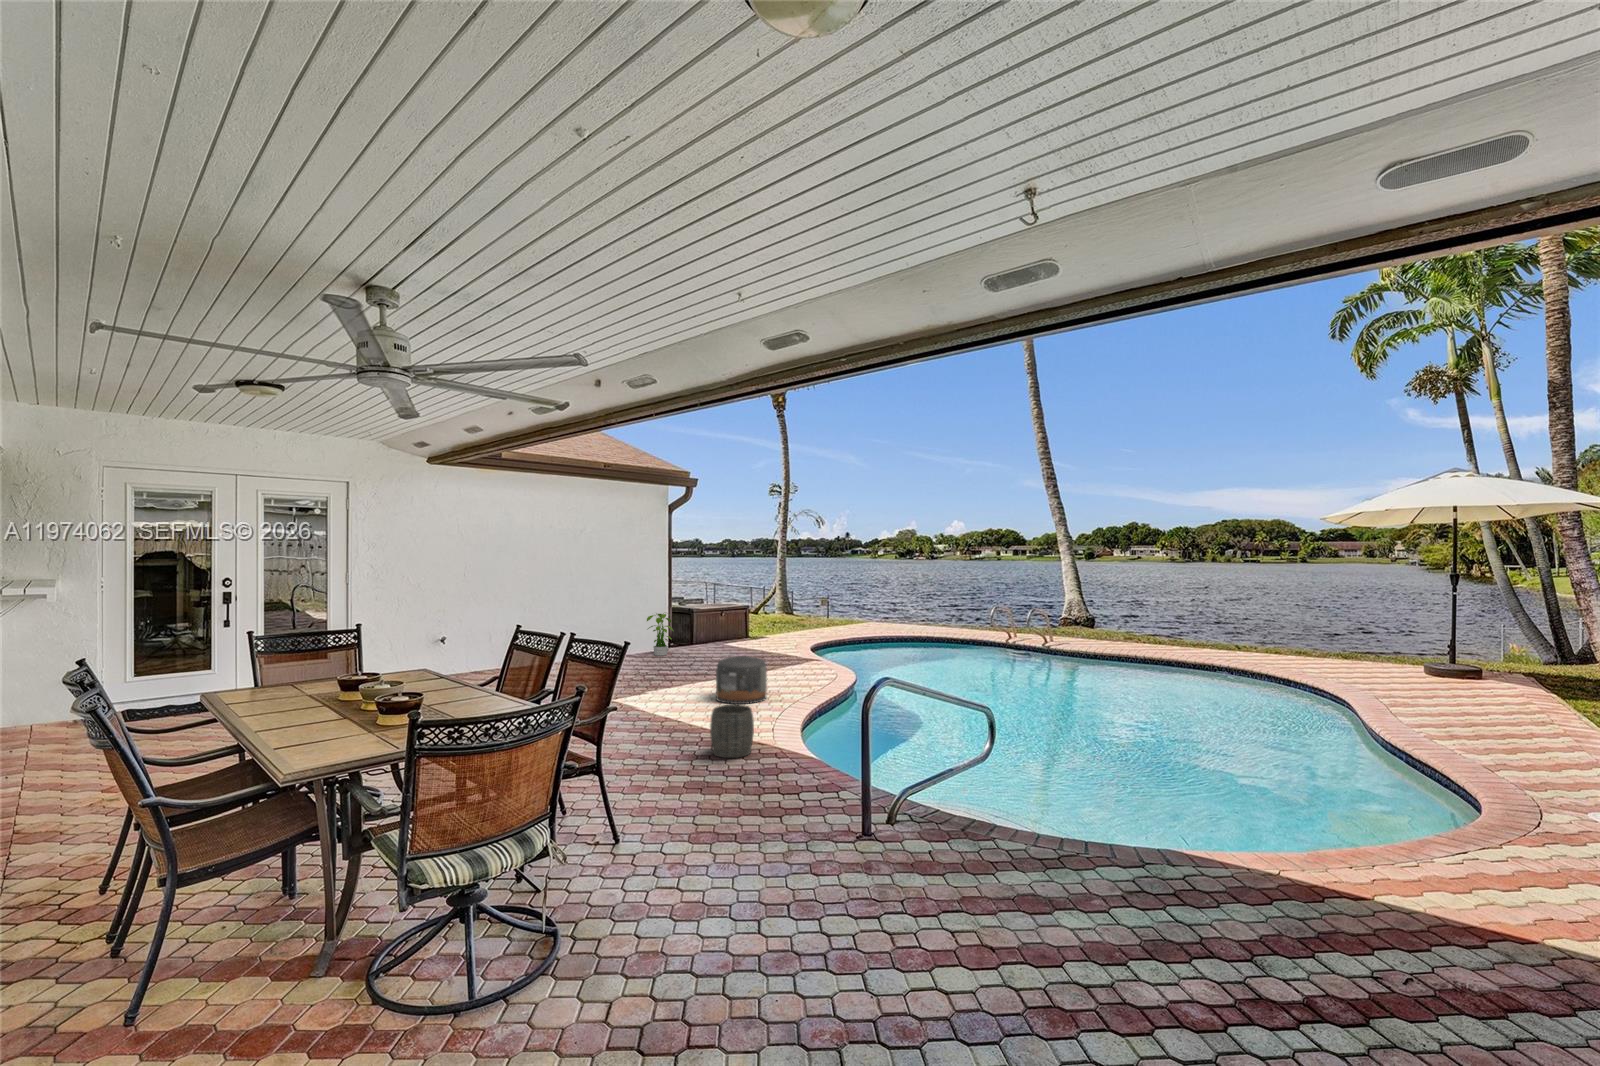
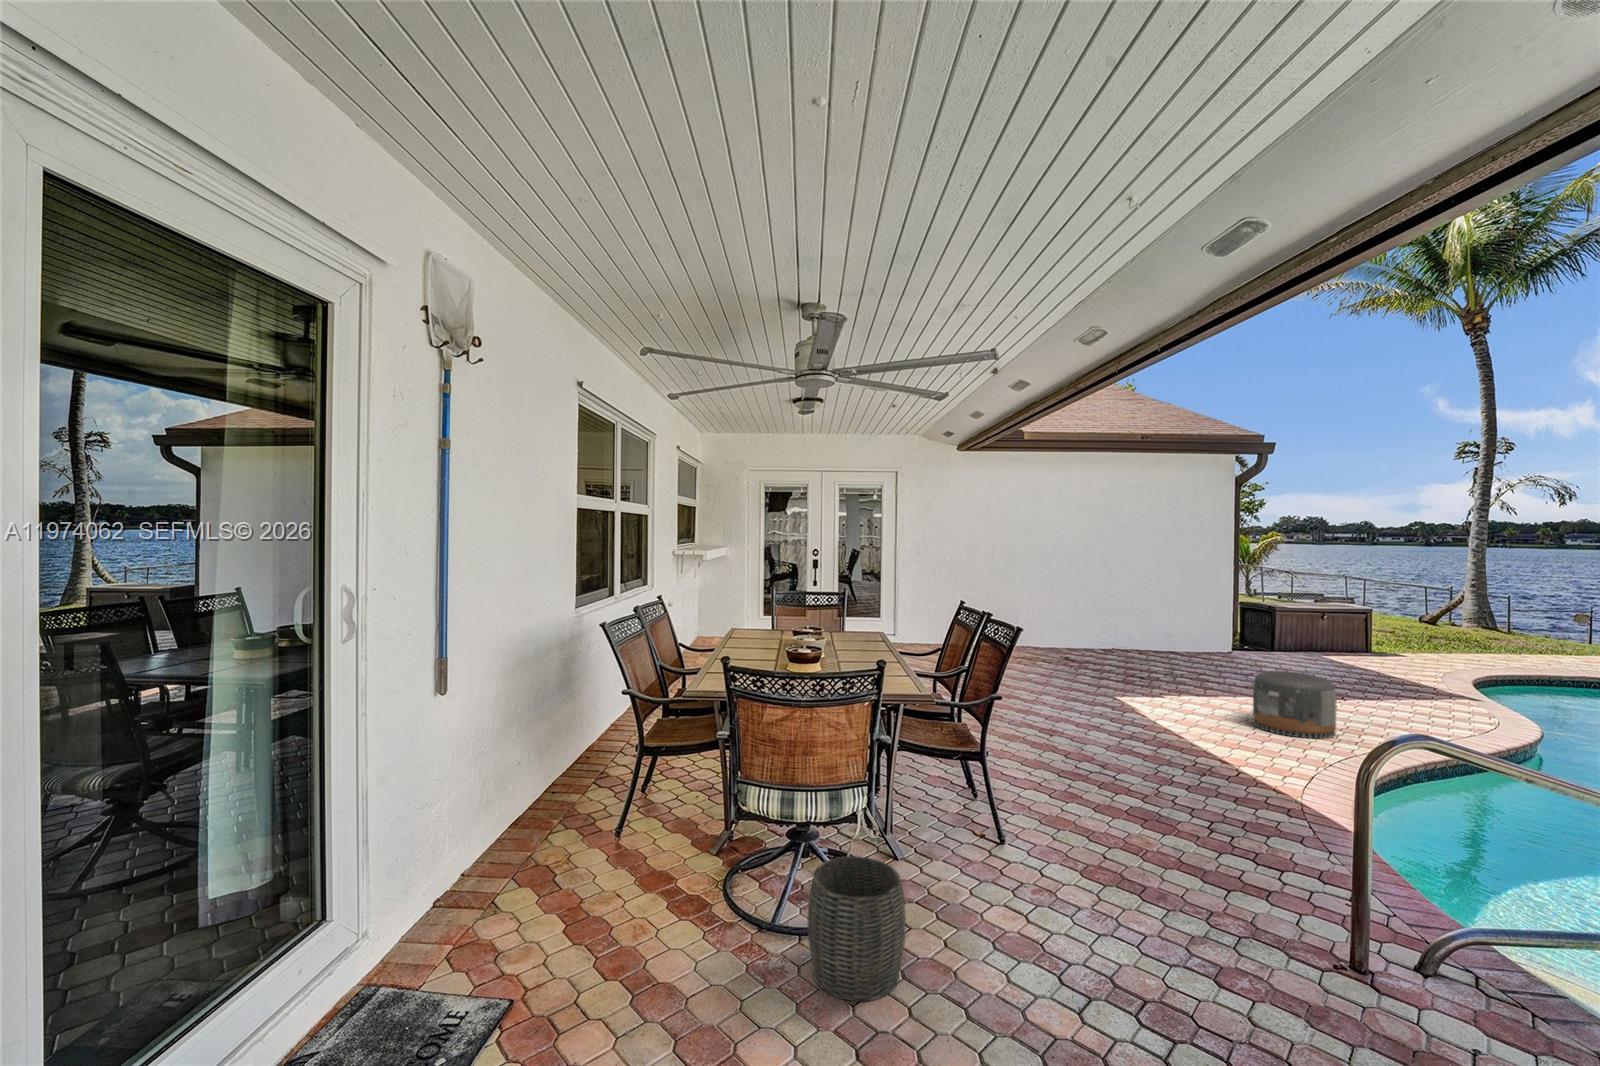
potted plant: present [647,613,673,656] -> none [1199,605,1237,660]
woven basket: present [710,705,754,758] -> present [808,856,906,1001]

